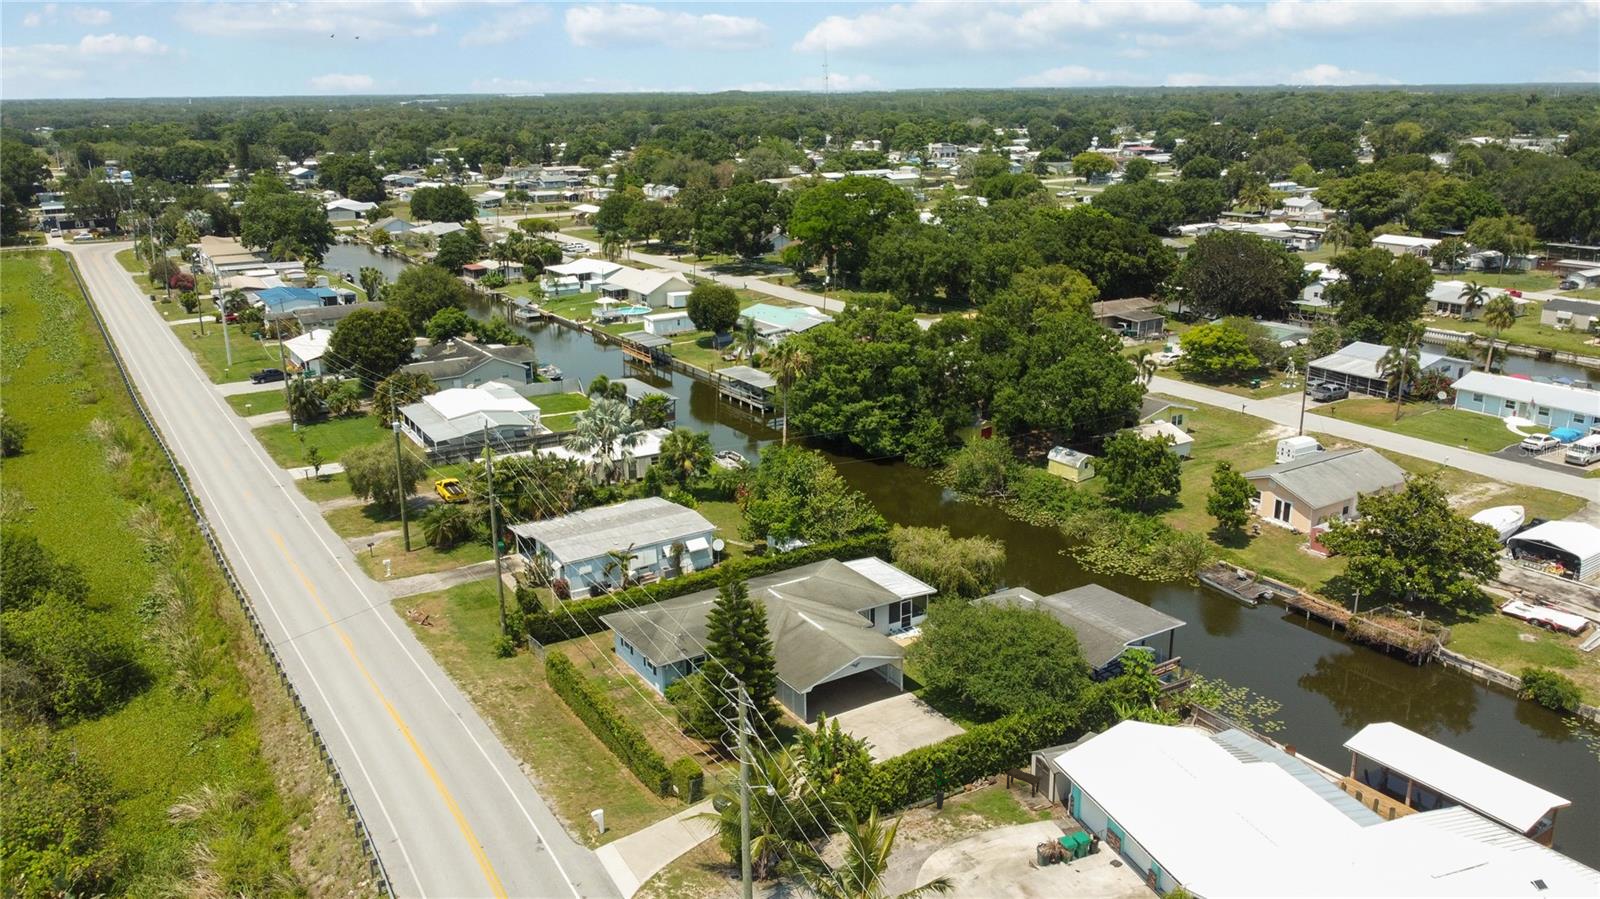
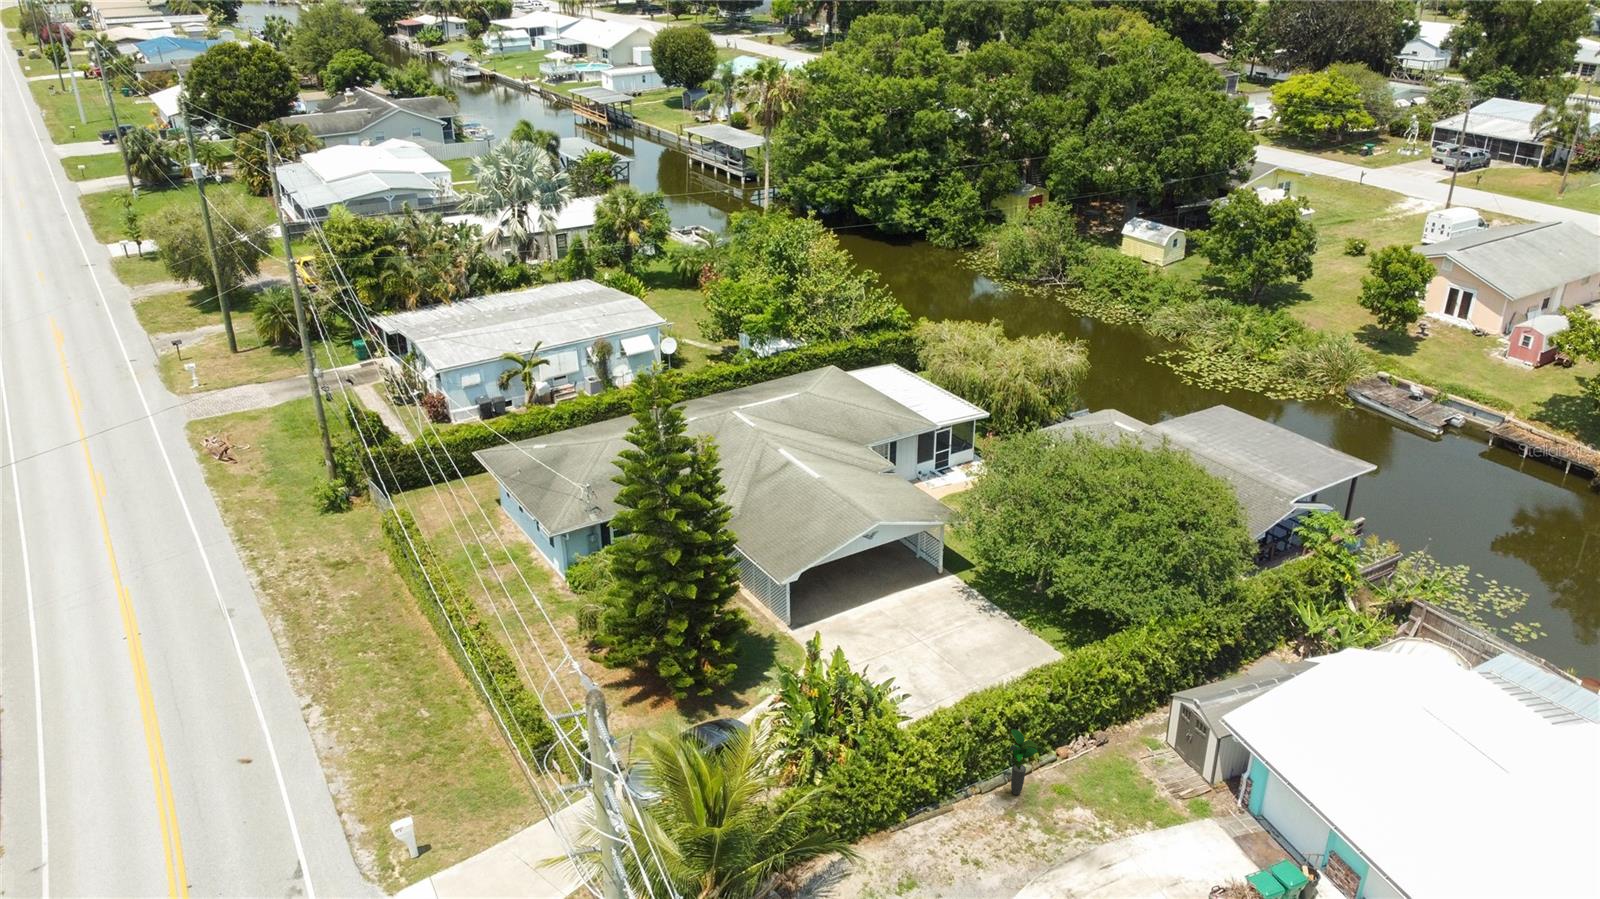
bench: present [1007,768,1041,798] -> none [1126,717,1188,773]

